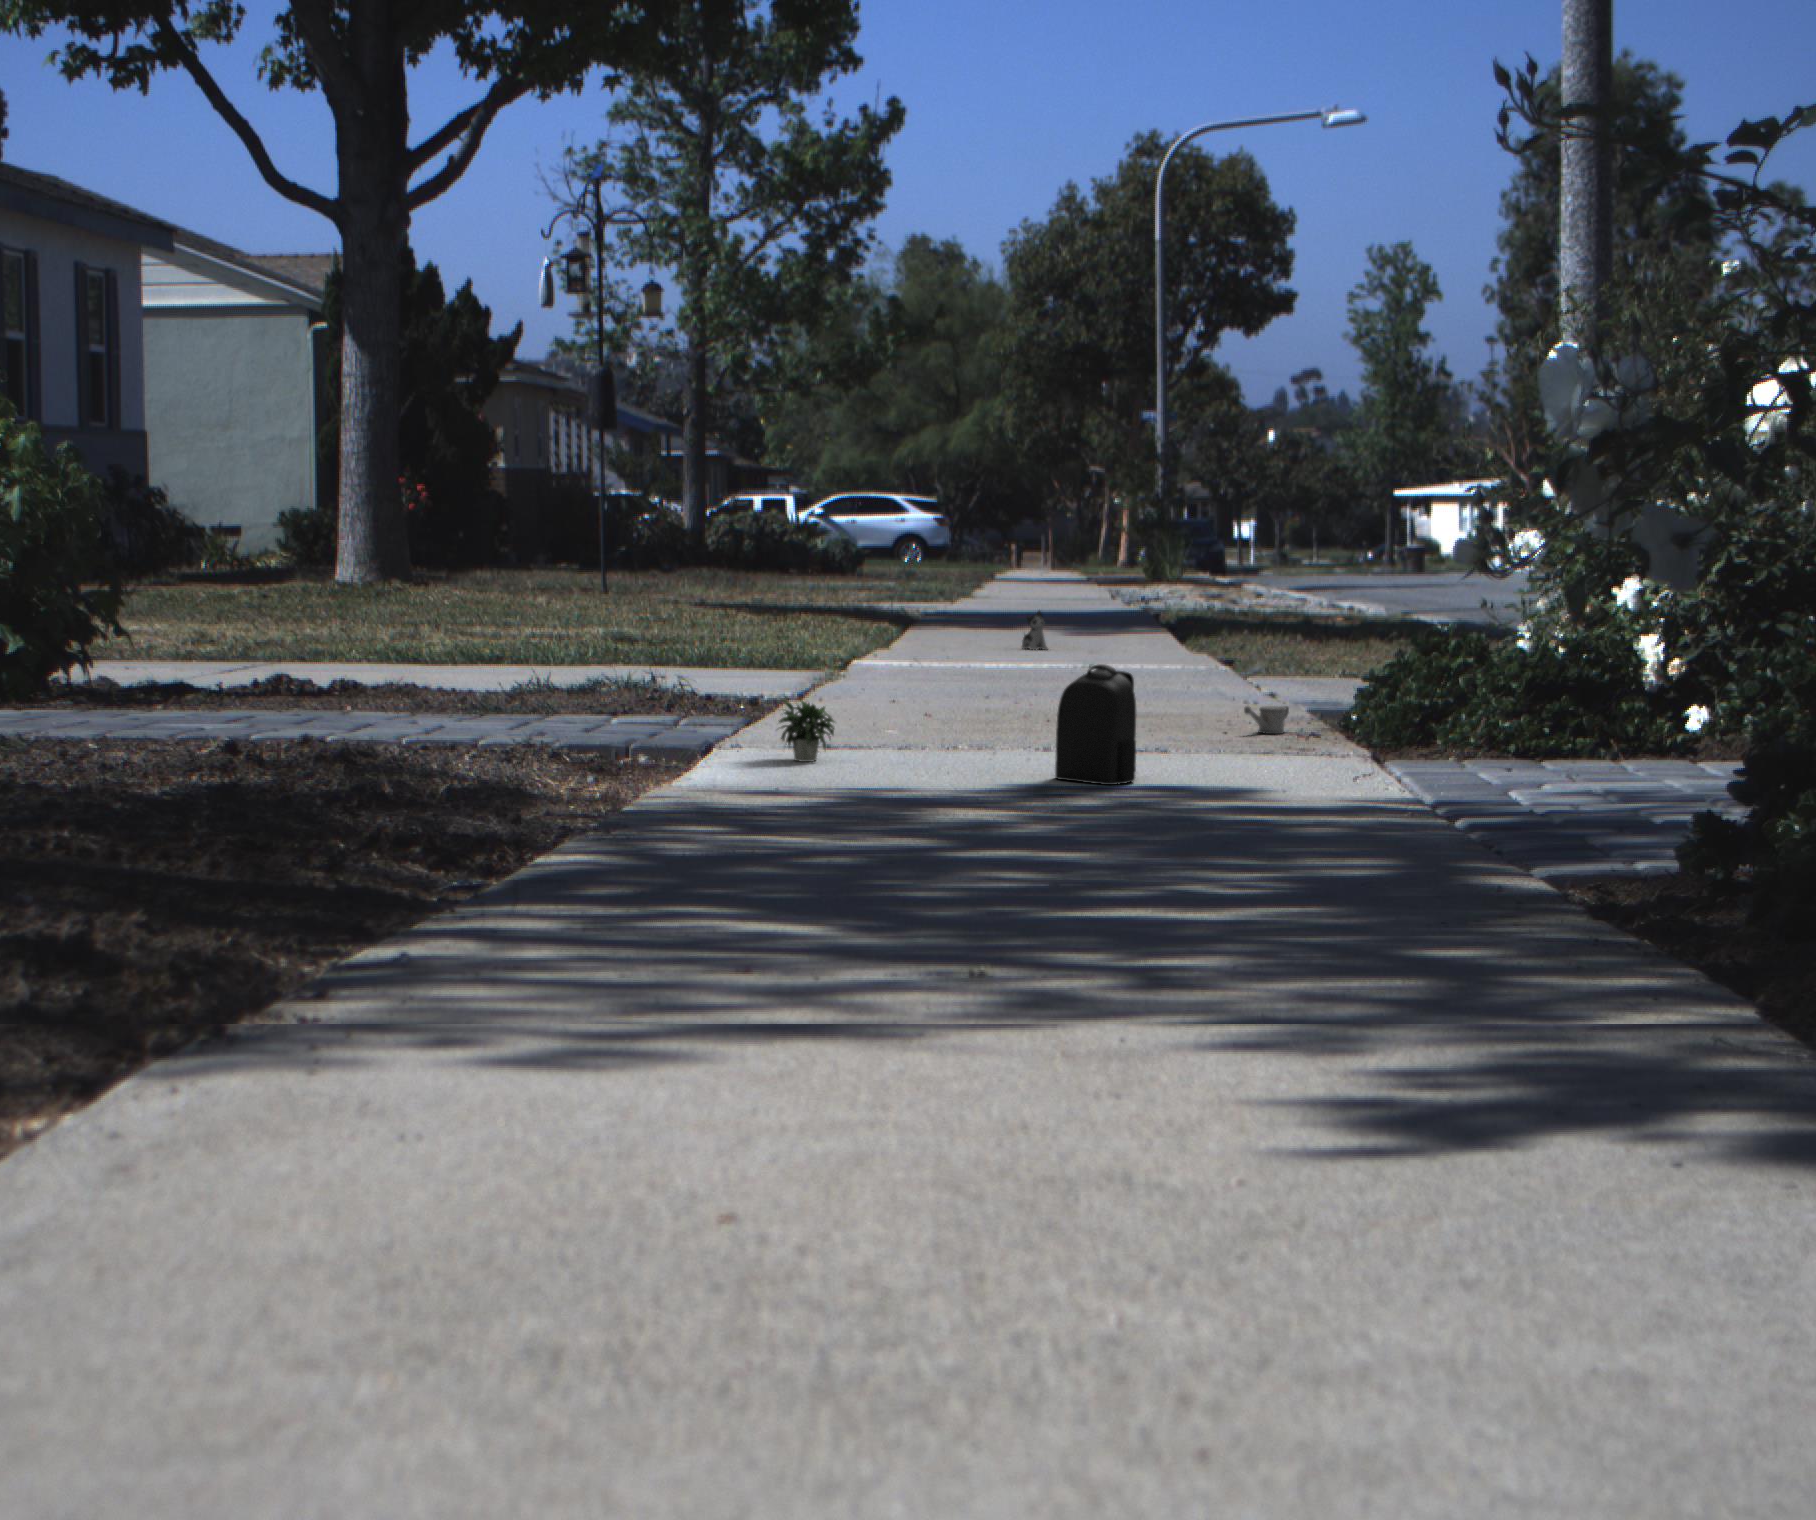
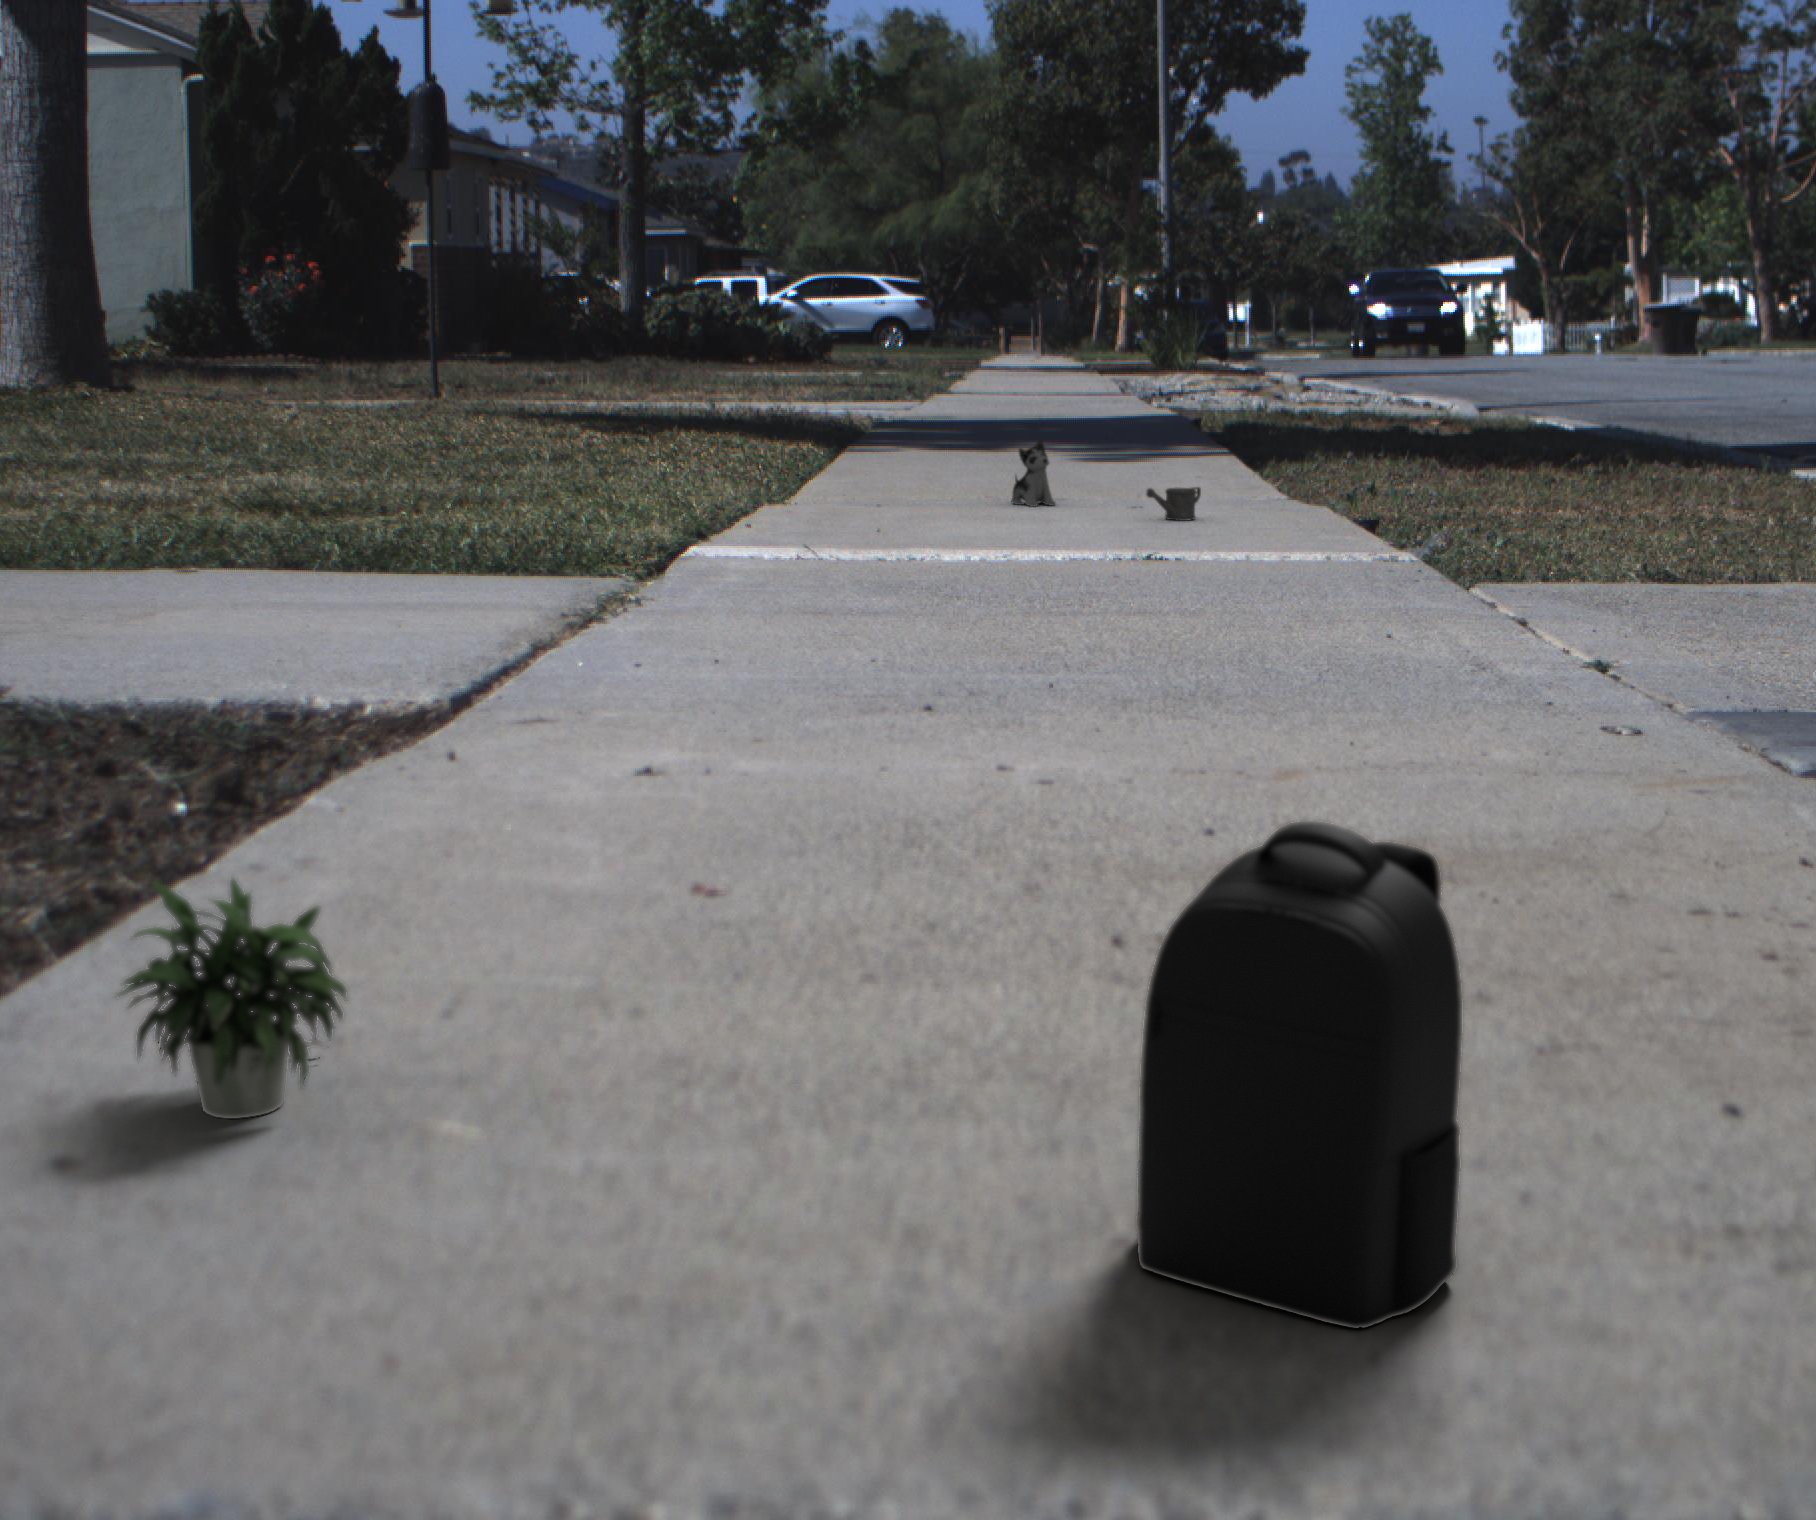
watering can: present [1244,706,1289,734] -> present [1146,487,1201,521]

